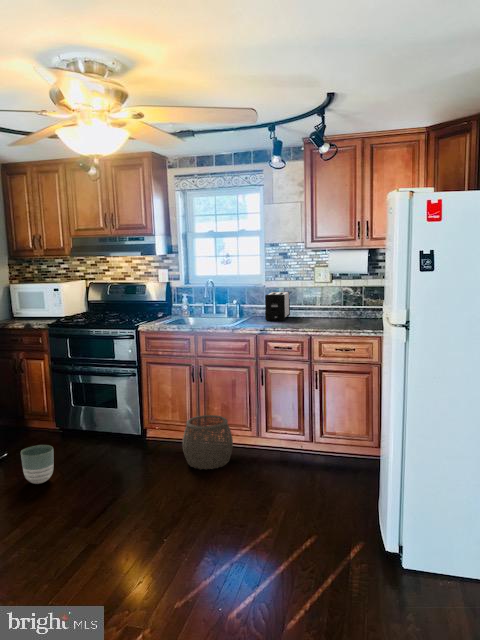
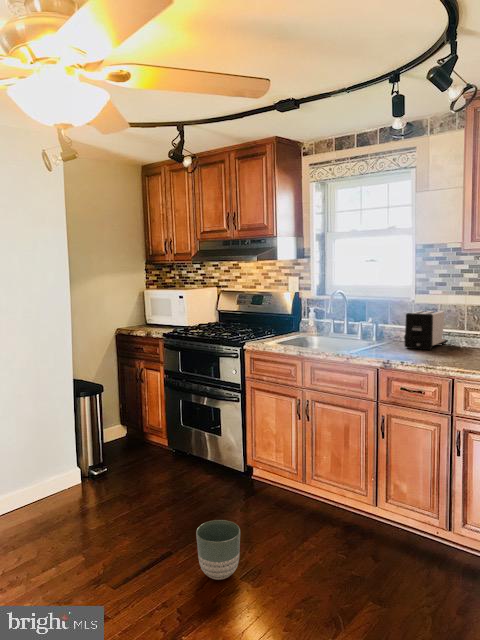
woven basket: present [183,415,233,469] -> none [266,466,333,543]
planter: present [21,445,54,484] -> present [196,520,240,580]

